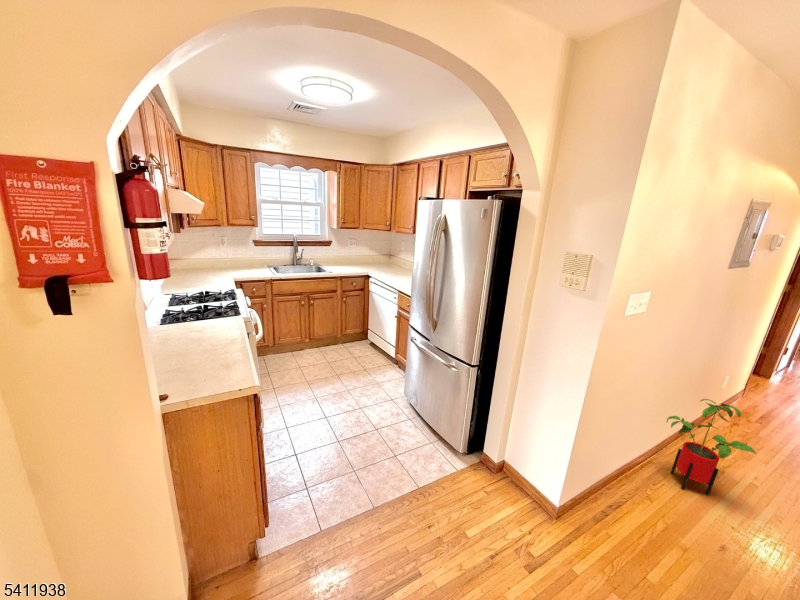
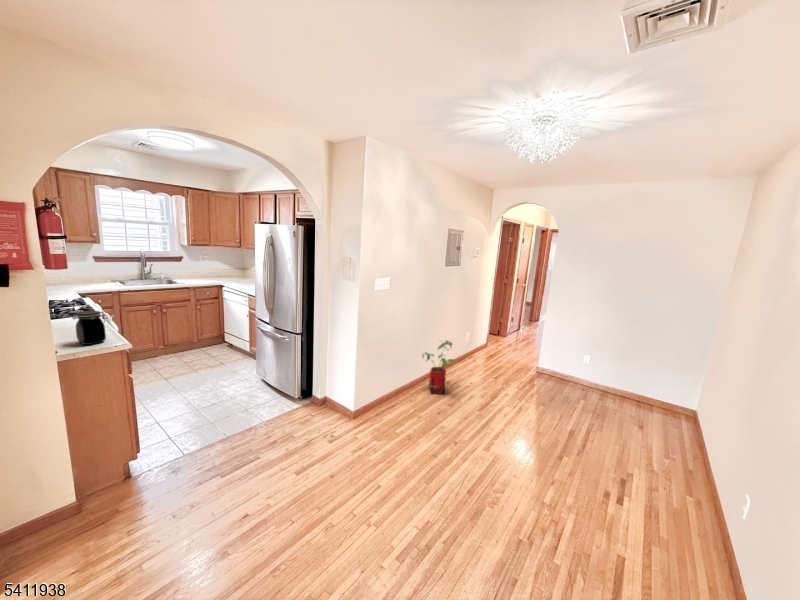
jar: none [191,332,232,383] -> present [72,311,106,345]

